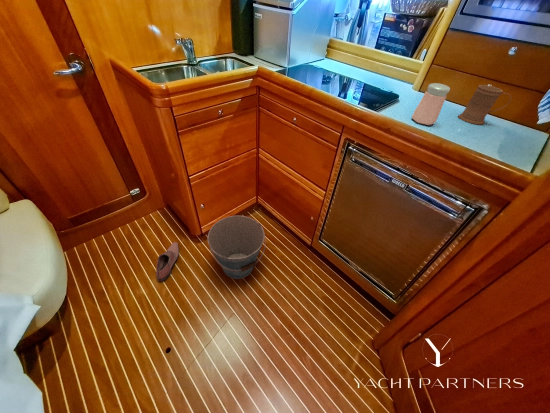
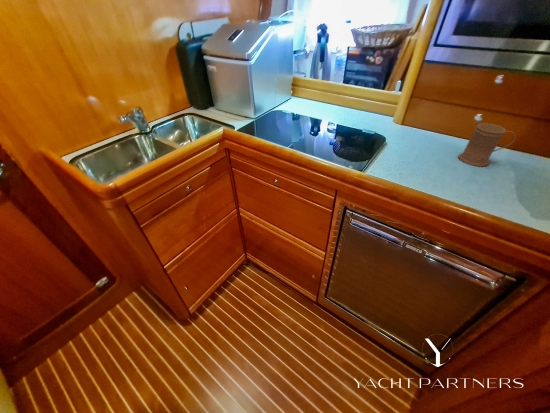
salt shaker: present [412,83,450,125] -> none [415,137,457,183]
bucket: present [208,216,266,279] -> none [200,290,268,365]
shoe: present [156,242,179,281] -> none [143,331,168,391]

